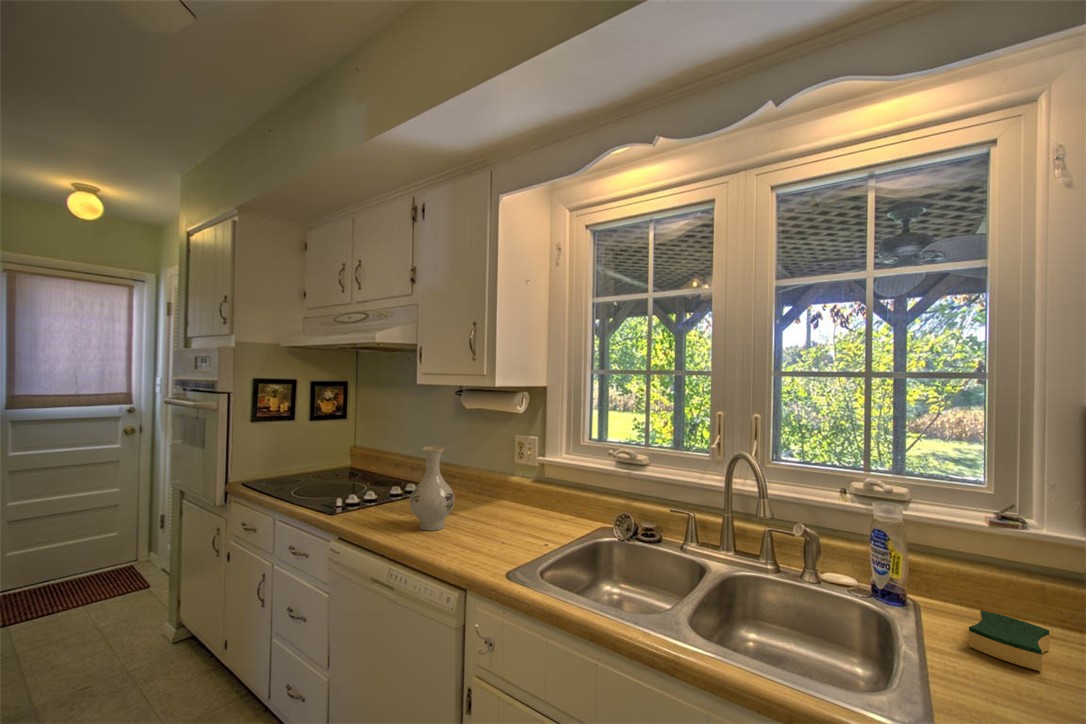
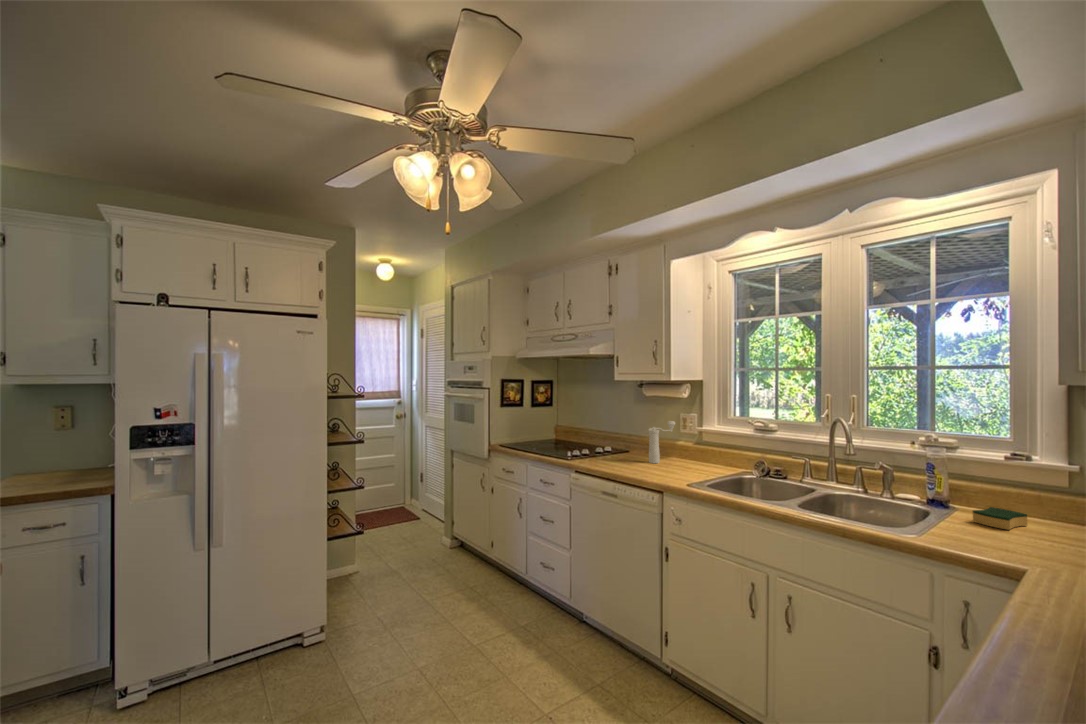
vase: present [410,446,455,531] -> none [620,418,648,468]
pepper mill: none [462,447,505,516] -> present [649,421,675,463]

